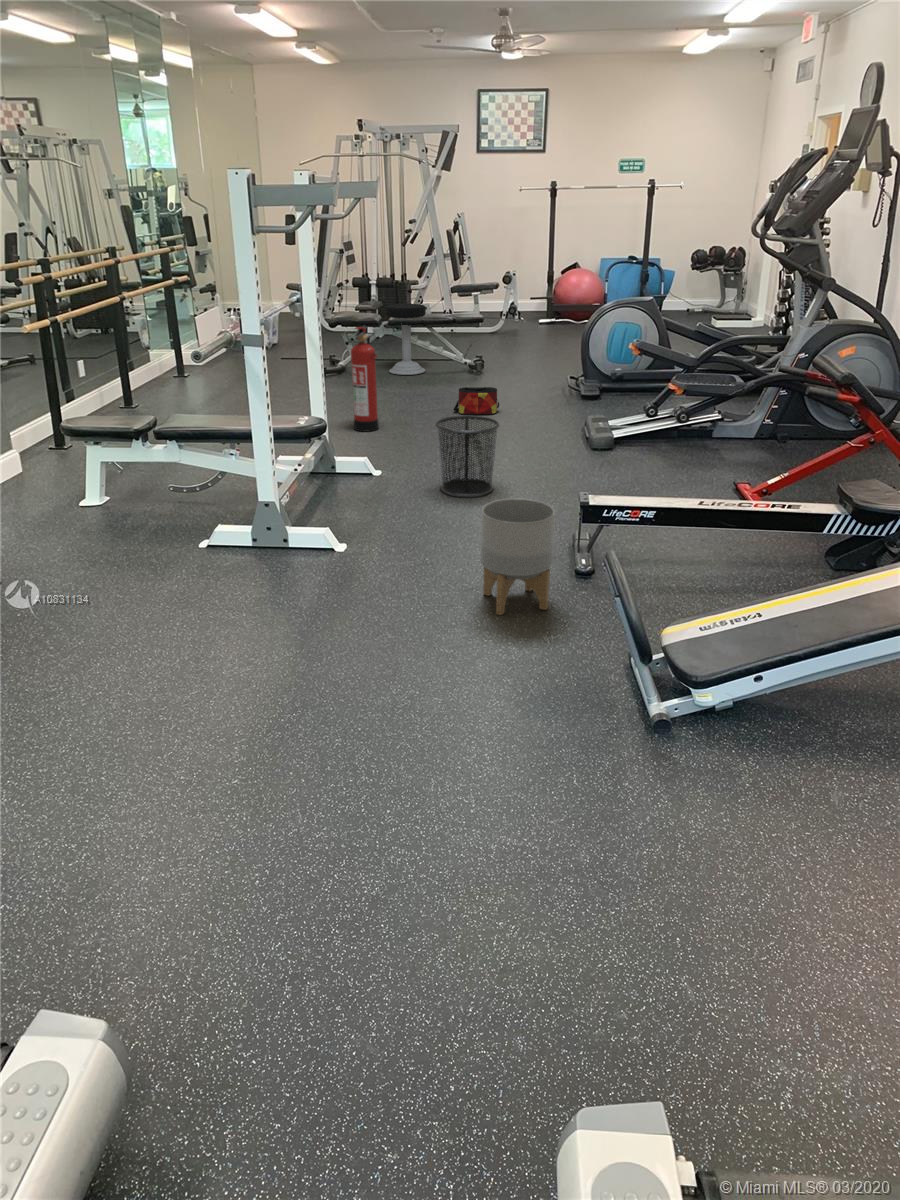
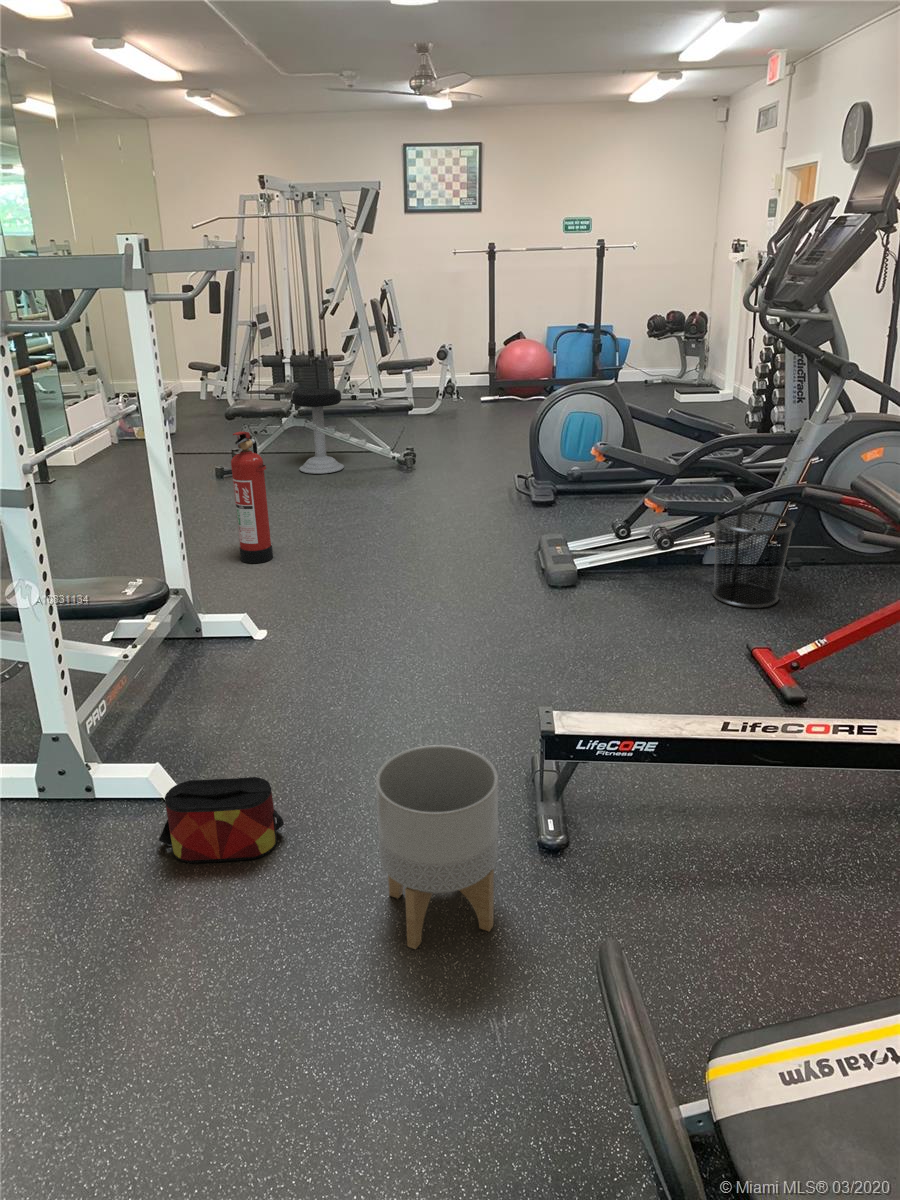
bag: present [454,387,499,415] -> present [159,777,284,863]
waste bin: present [435,416,499,497] -> present [712,510,795,608]

